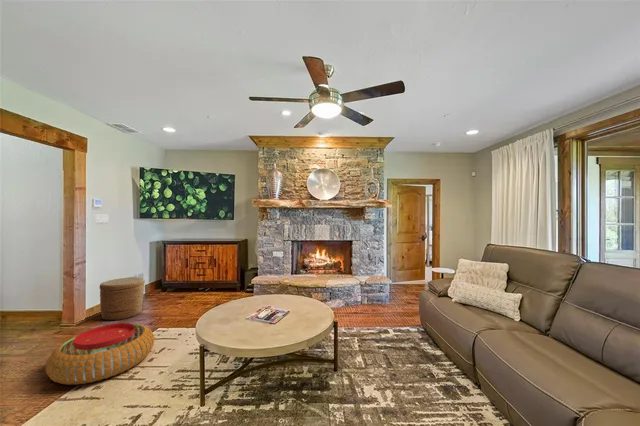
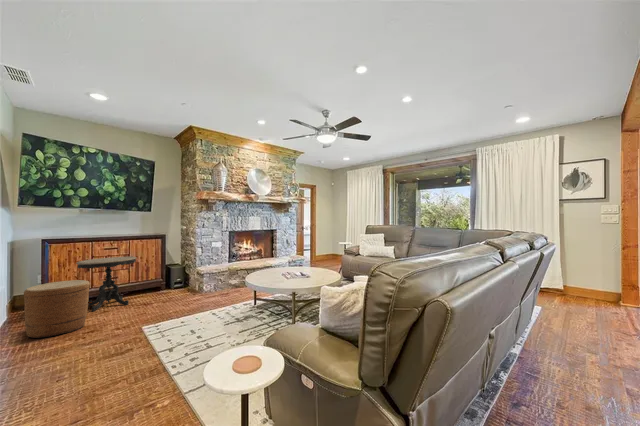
side table: none [164,259,206,302] -> present [76,257,136,311]
pouf: present [46,323,154,385] -> none [118,304,214,359]

